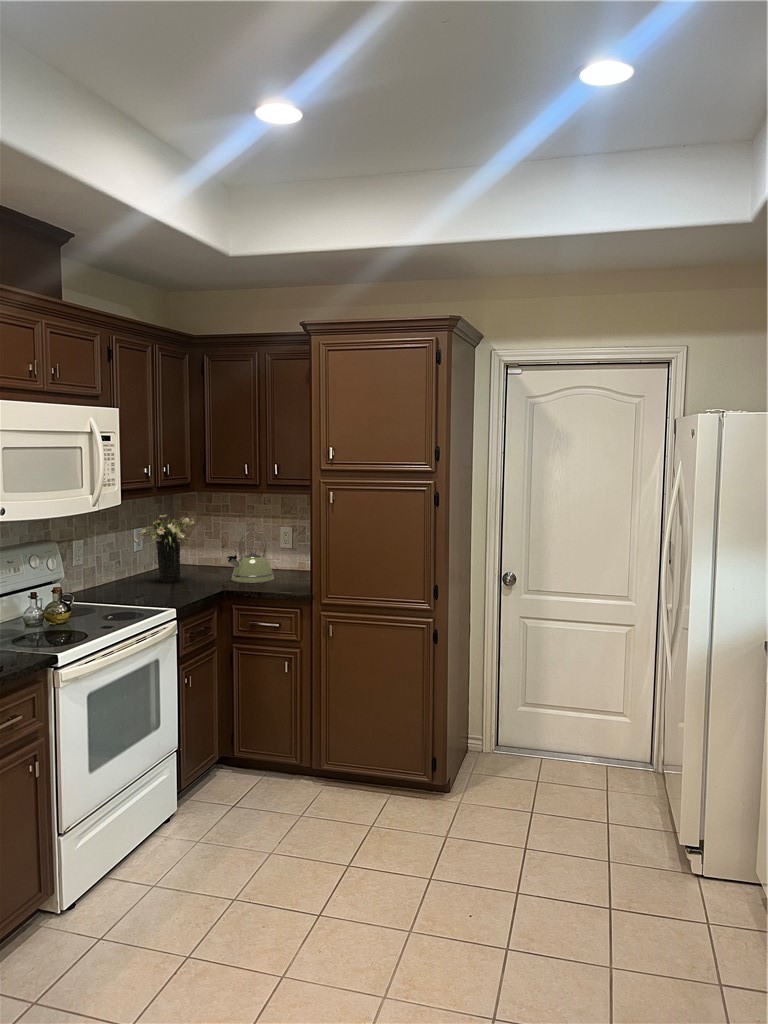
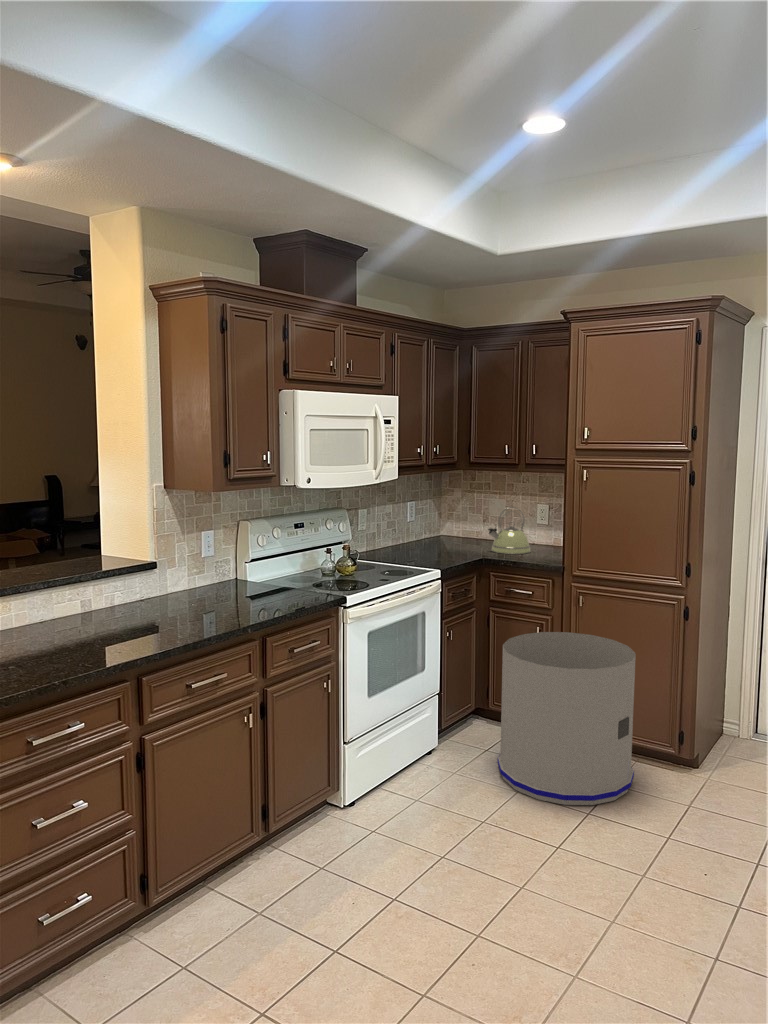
flower arrangement: present [134,513,194,582] -> none [408,488,460,550]
trash can: none [247,665,391,860] -> present [497,632,636,805]

